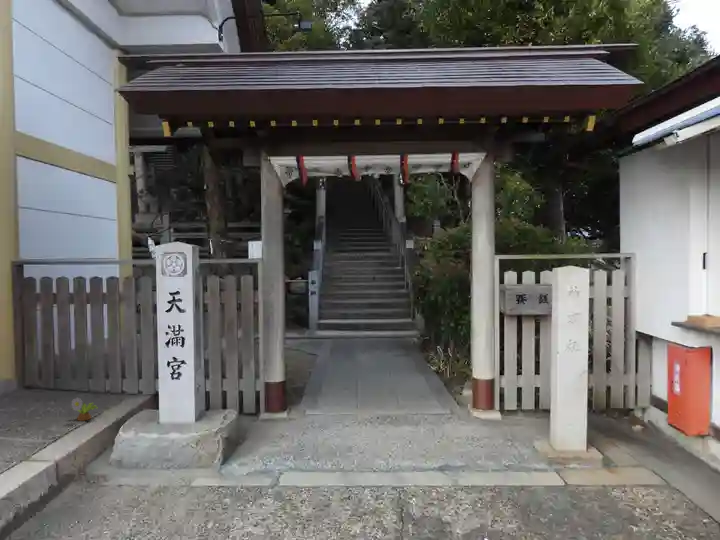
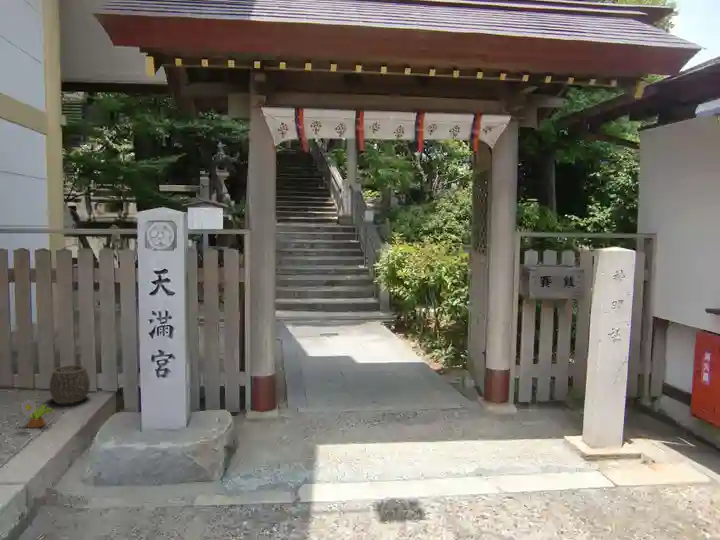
woven basket: none [101,372,134,403] -> present [49,365,90,404]

